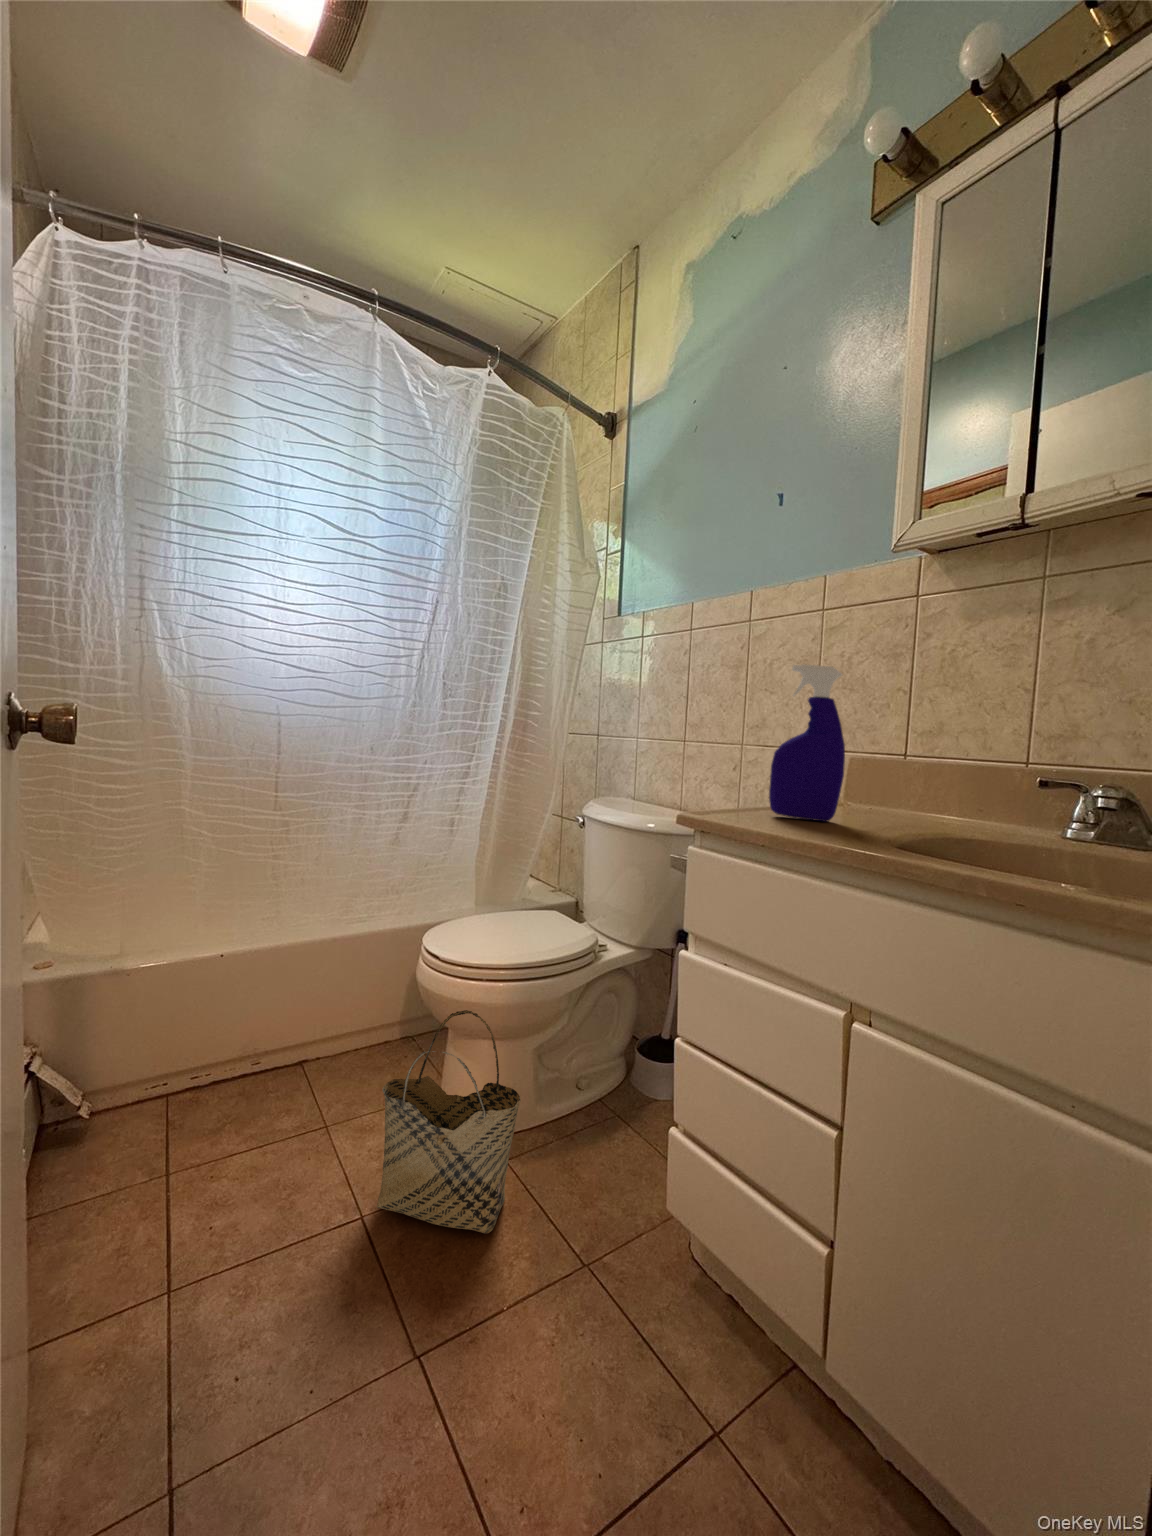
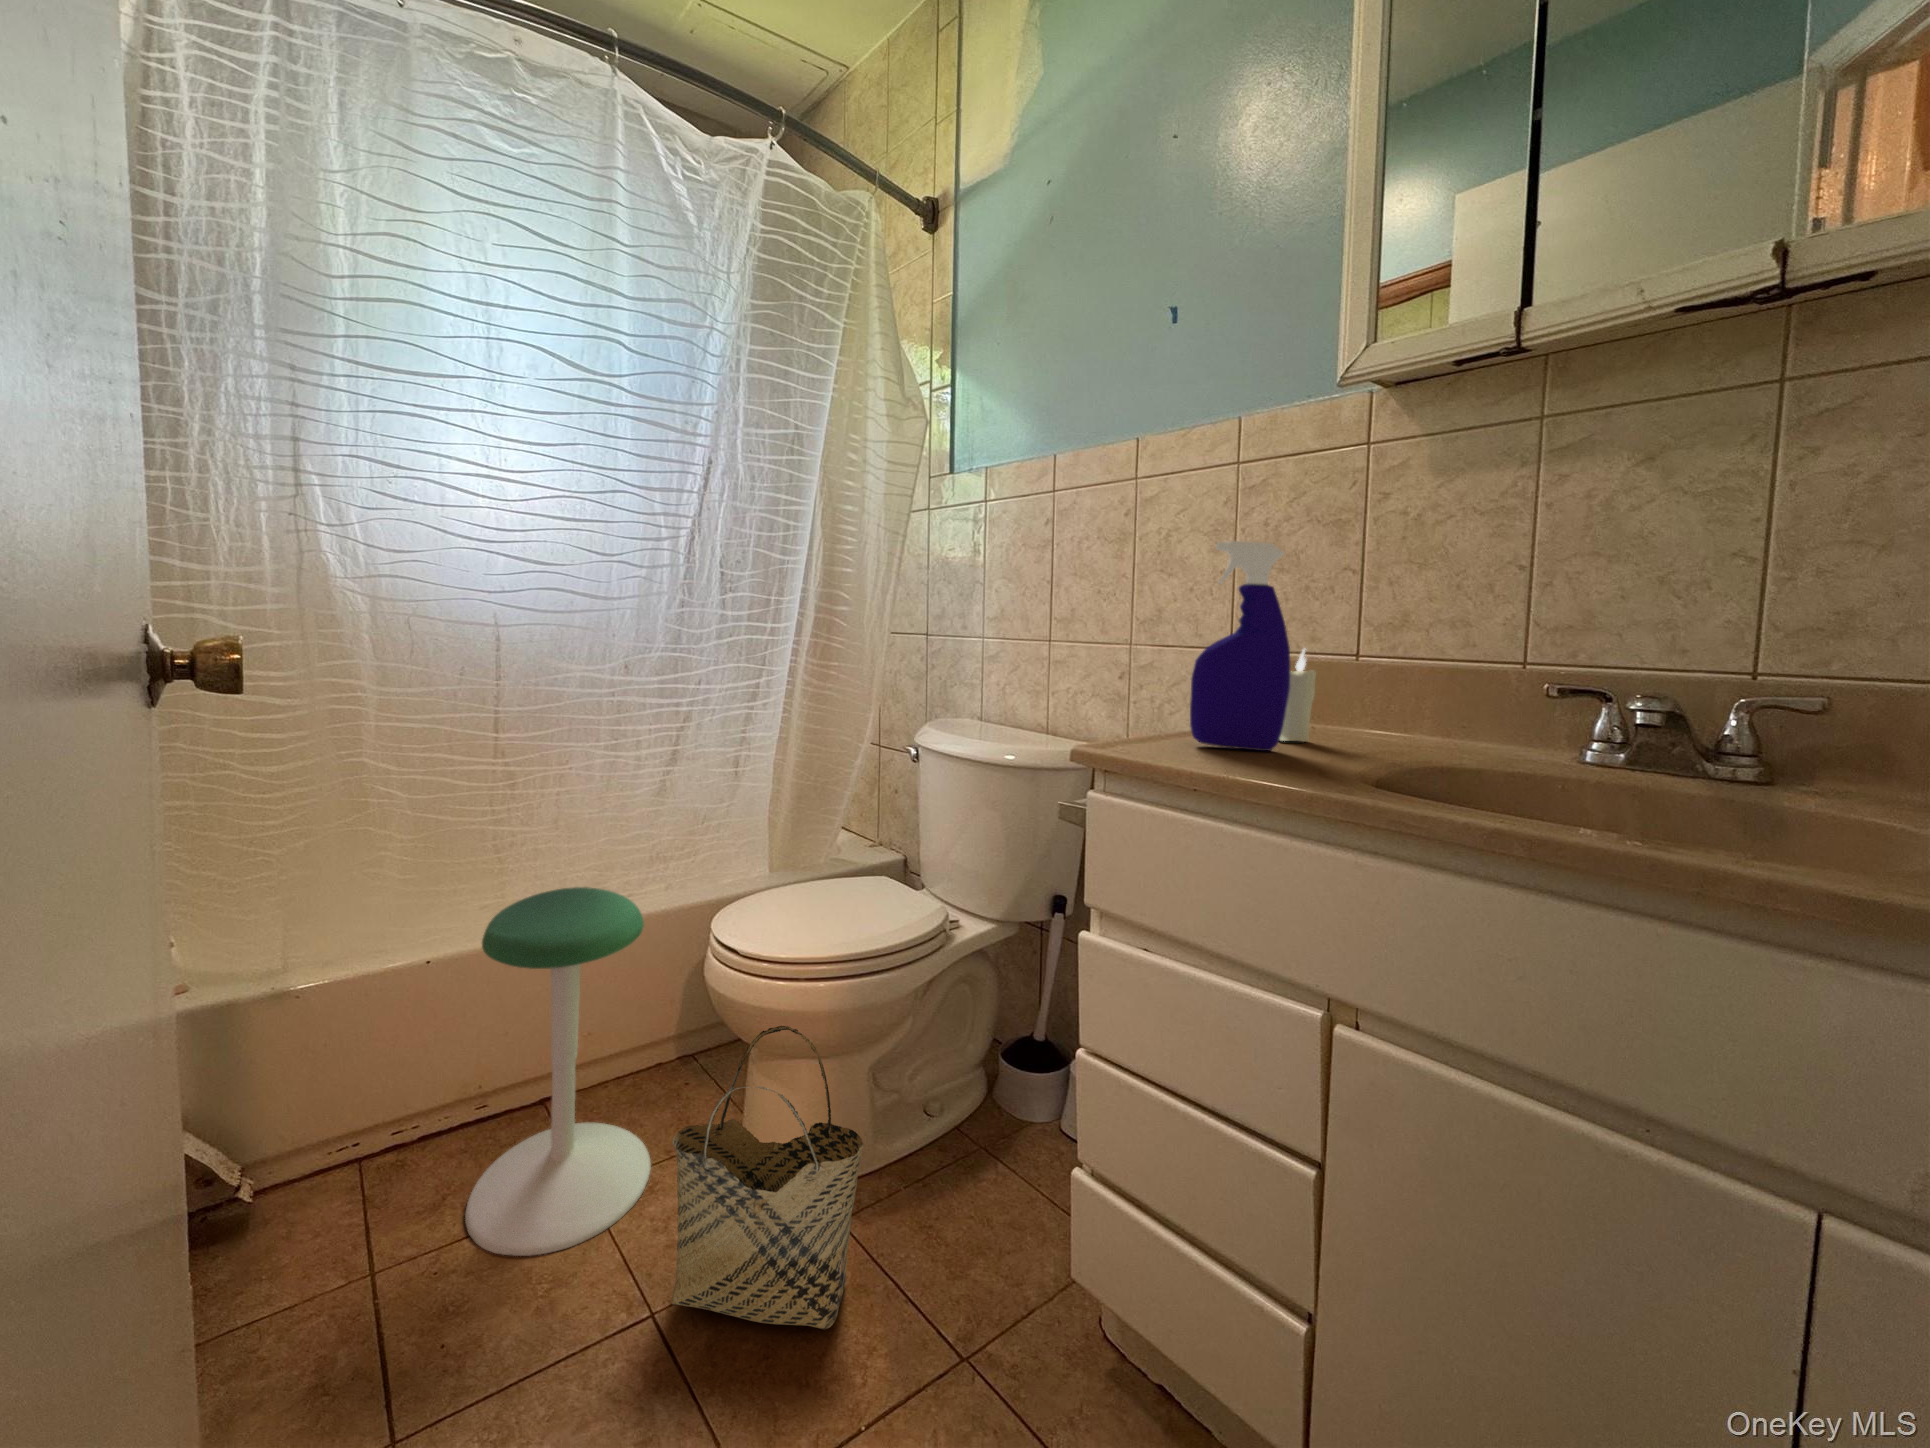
candle: none [835,747,868,817] -> present [1280,649,1316,742]
stool: none [238,904,374,1167] -> present [465,887,651,1256]

